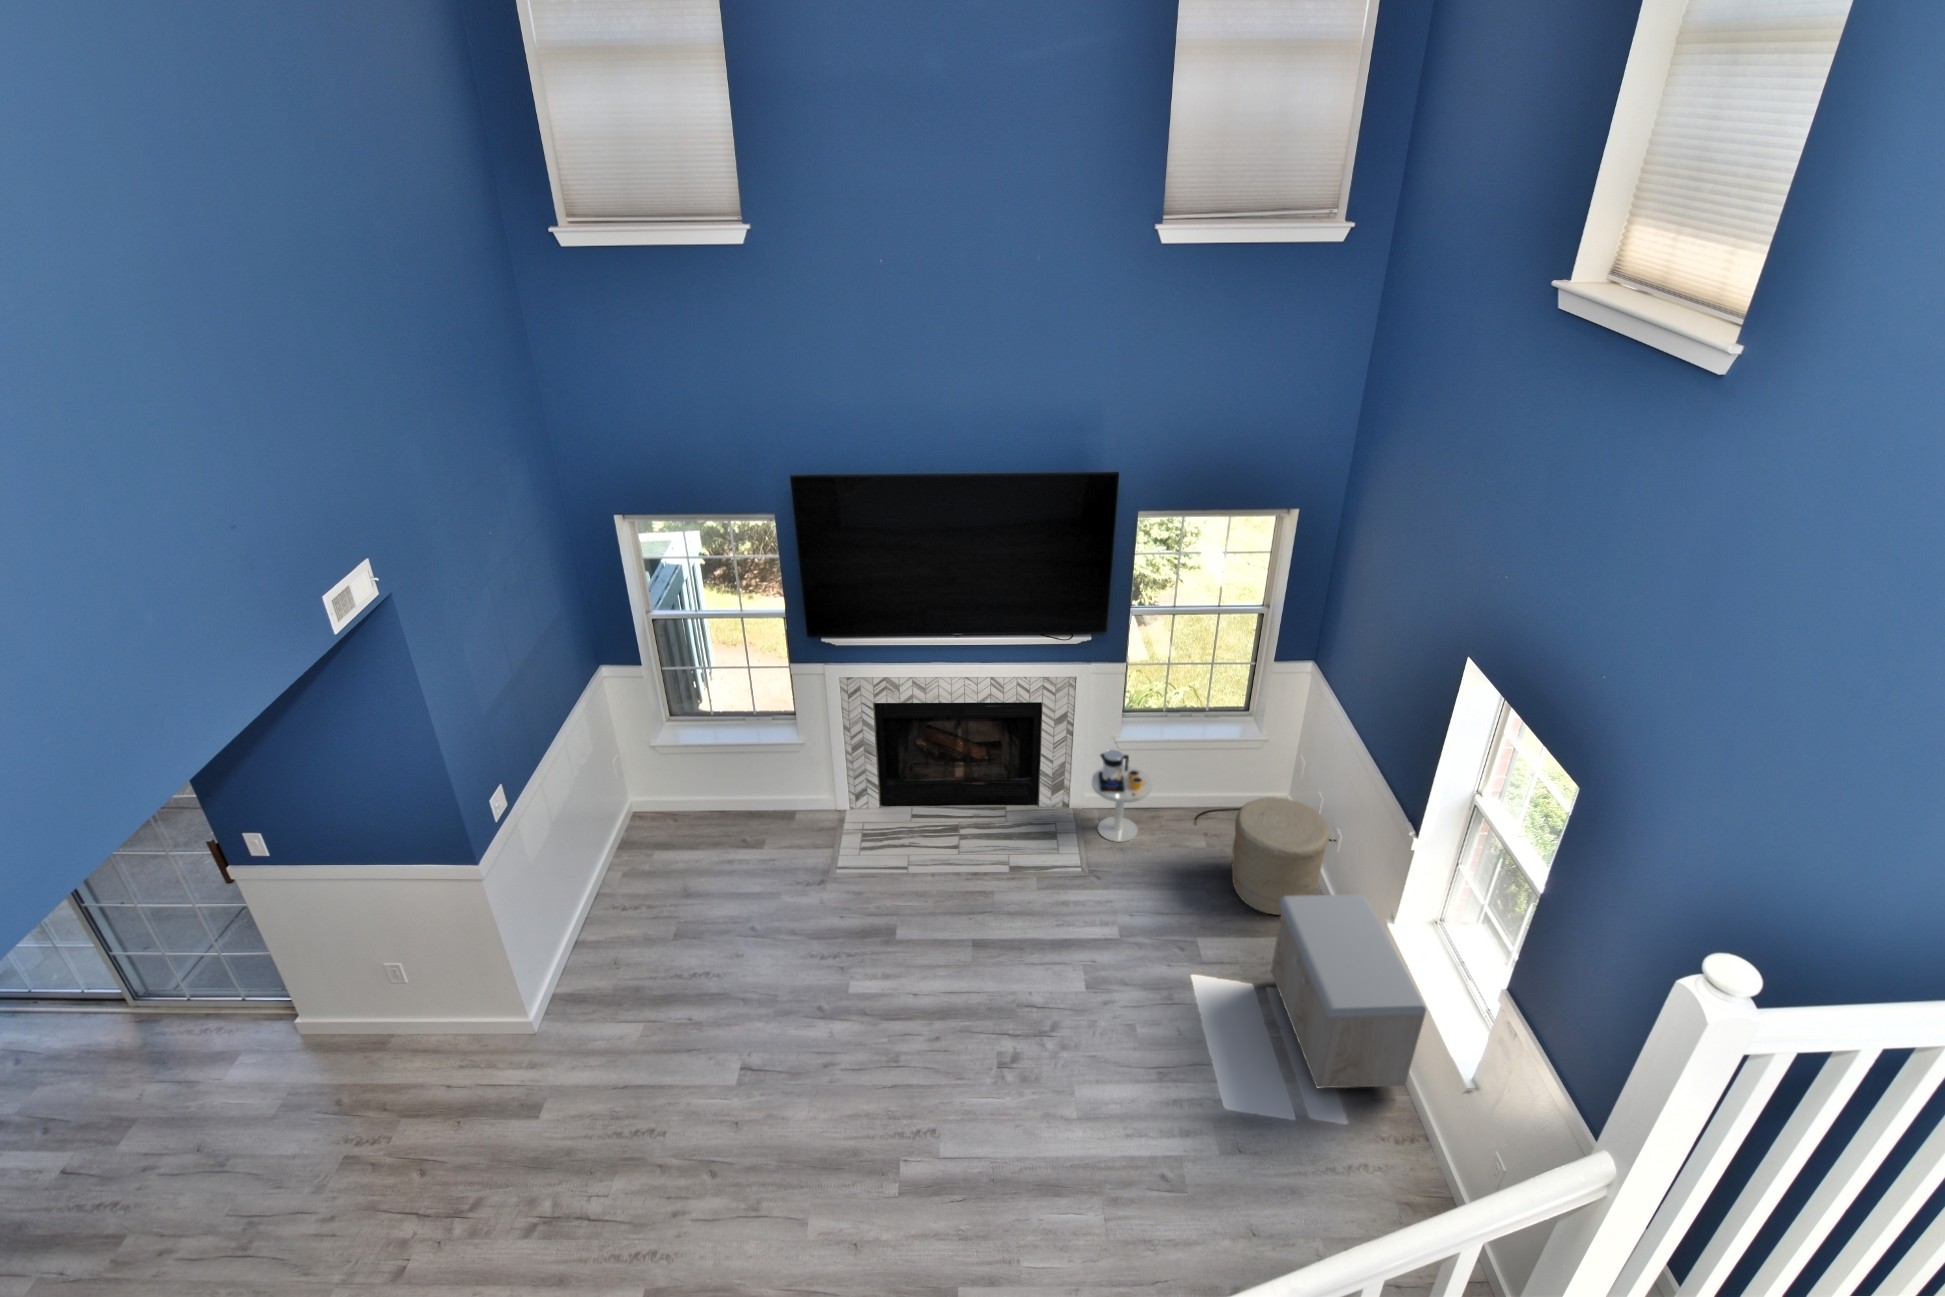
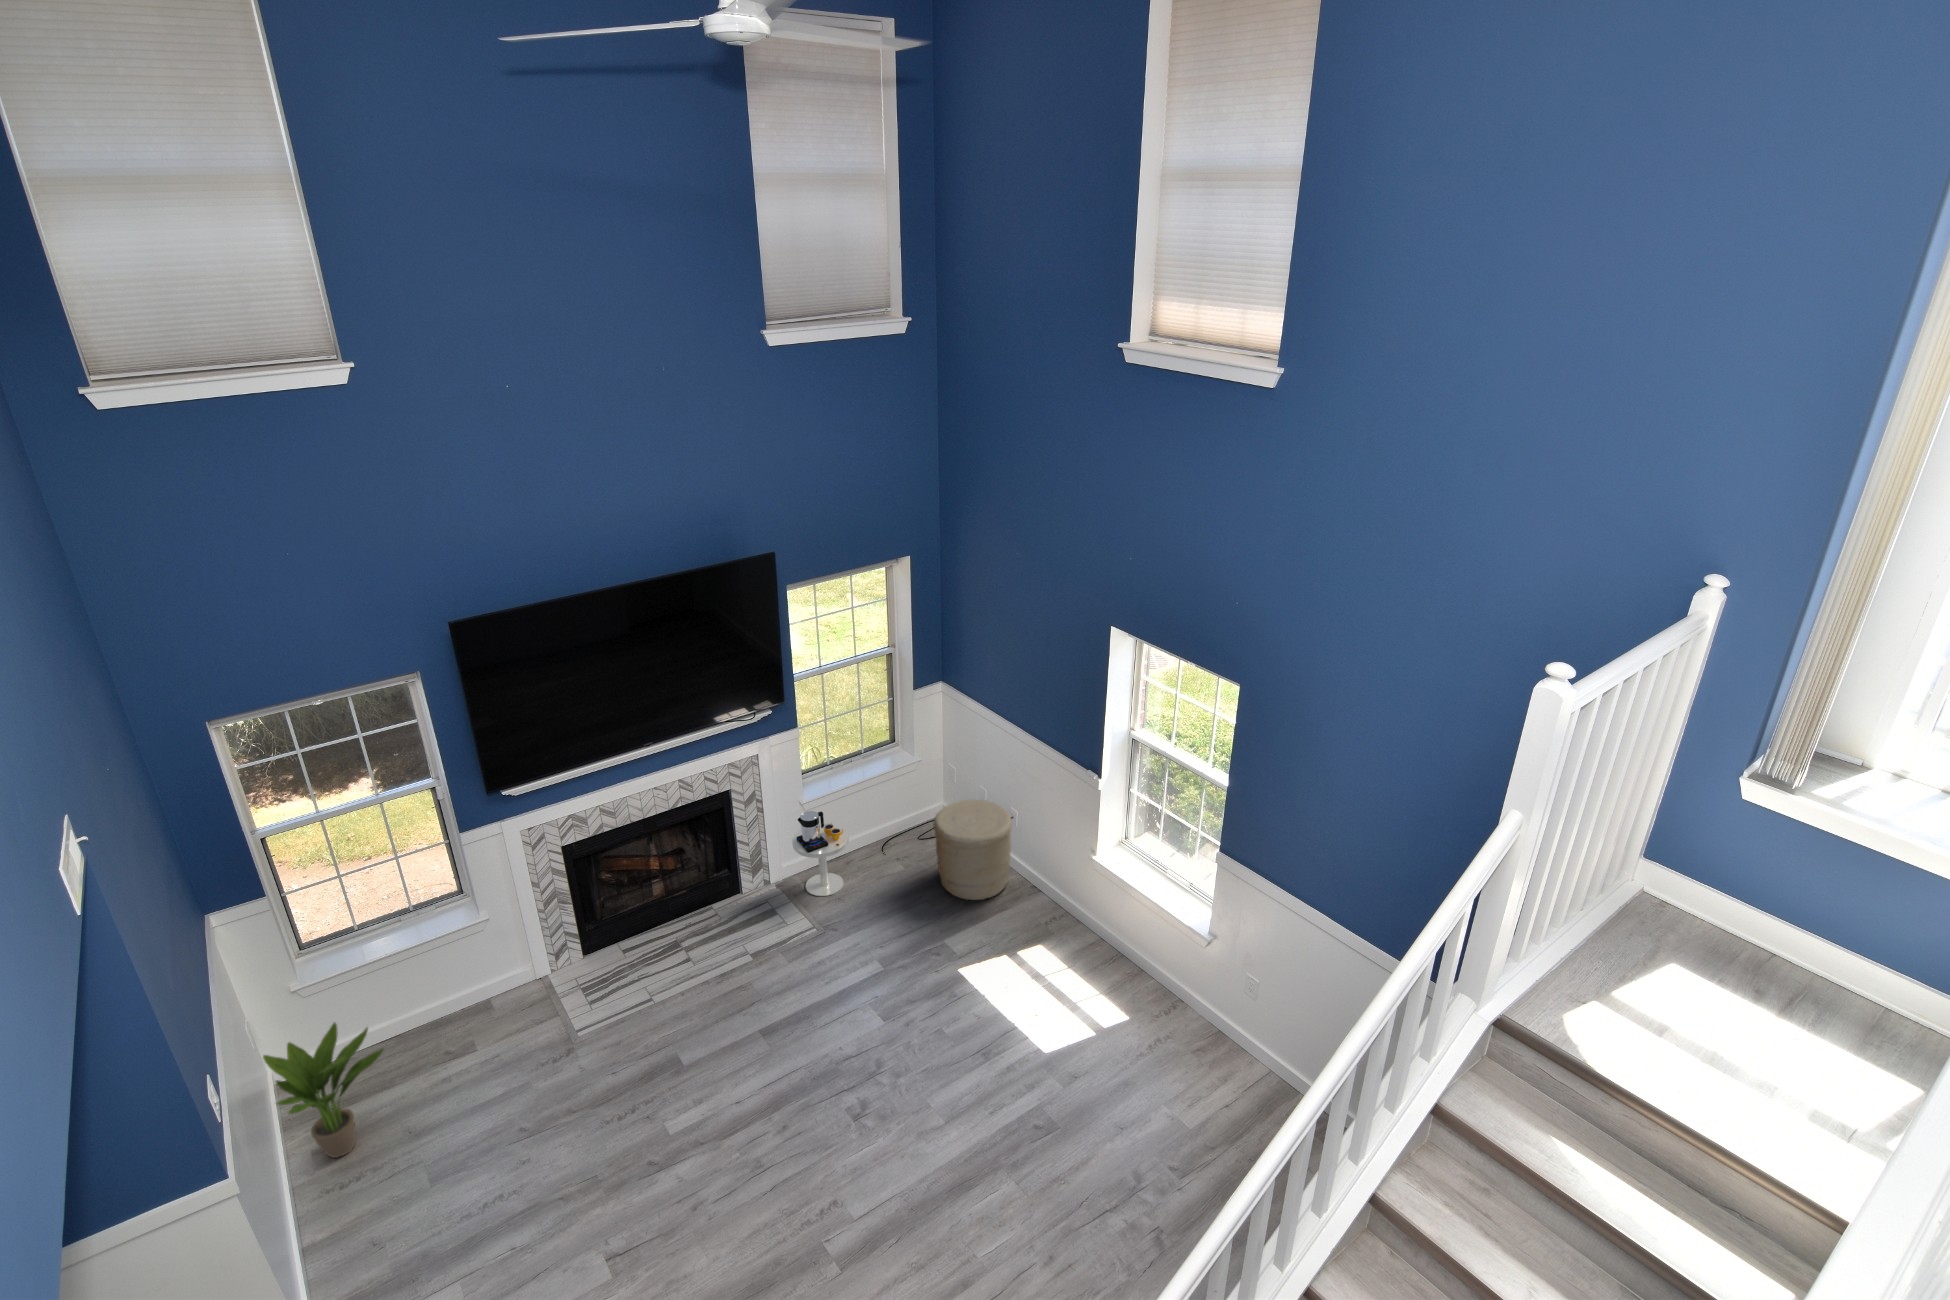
potted plant: none [586,782,673,889] -> present [263,1023,383,1158]
storage bench: present [1271,894,1426,1088] -> none [1013,845,1156,1005]

